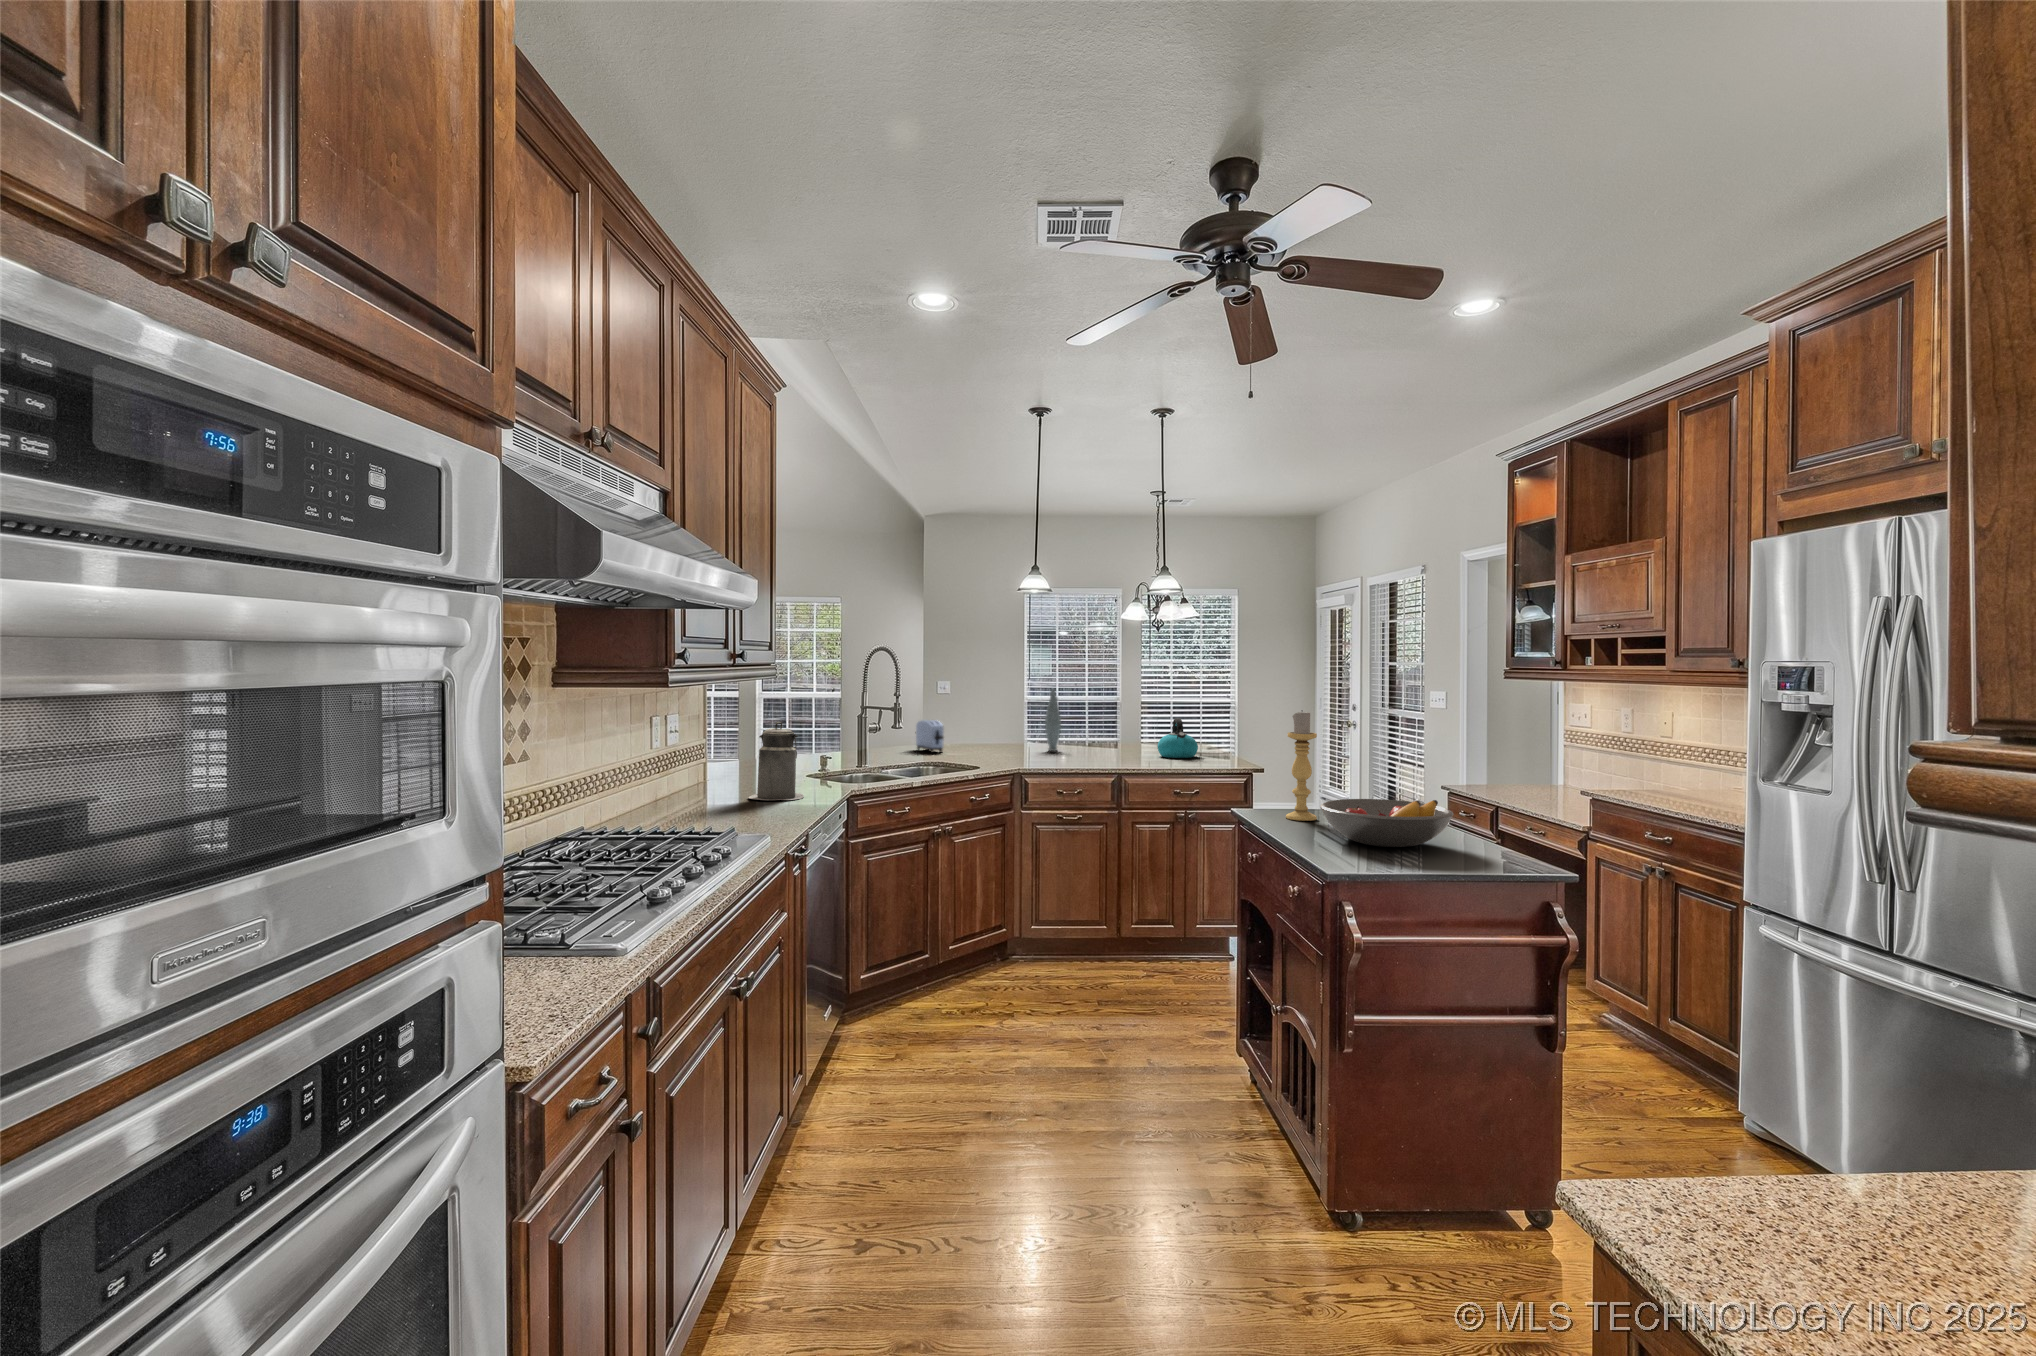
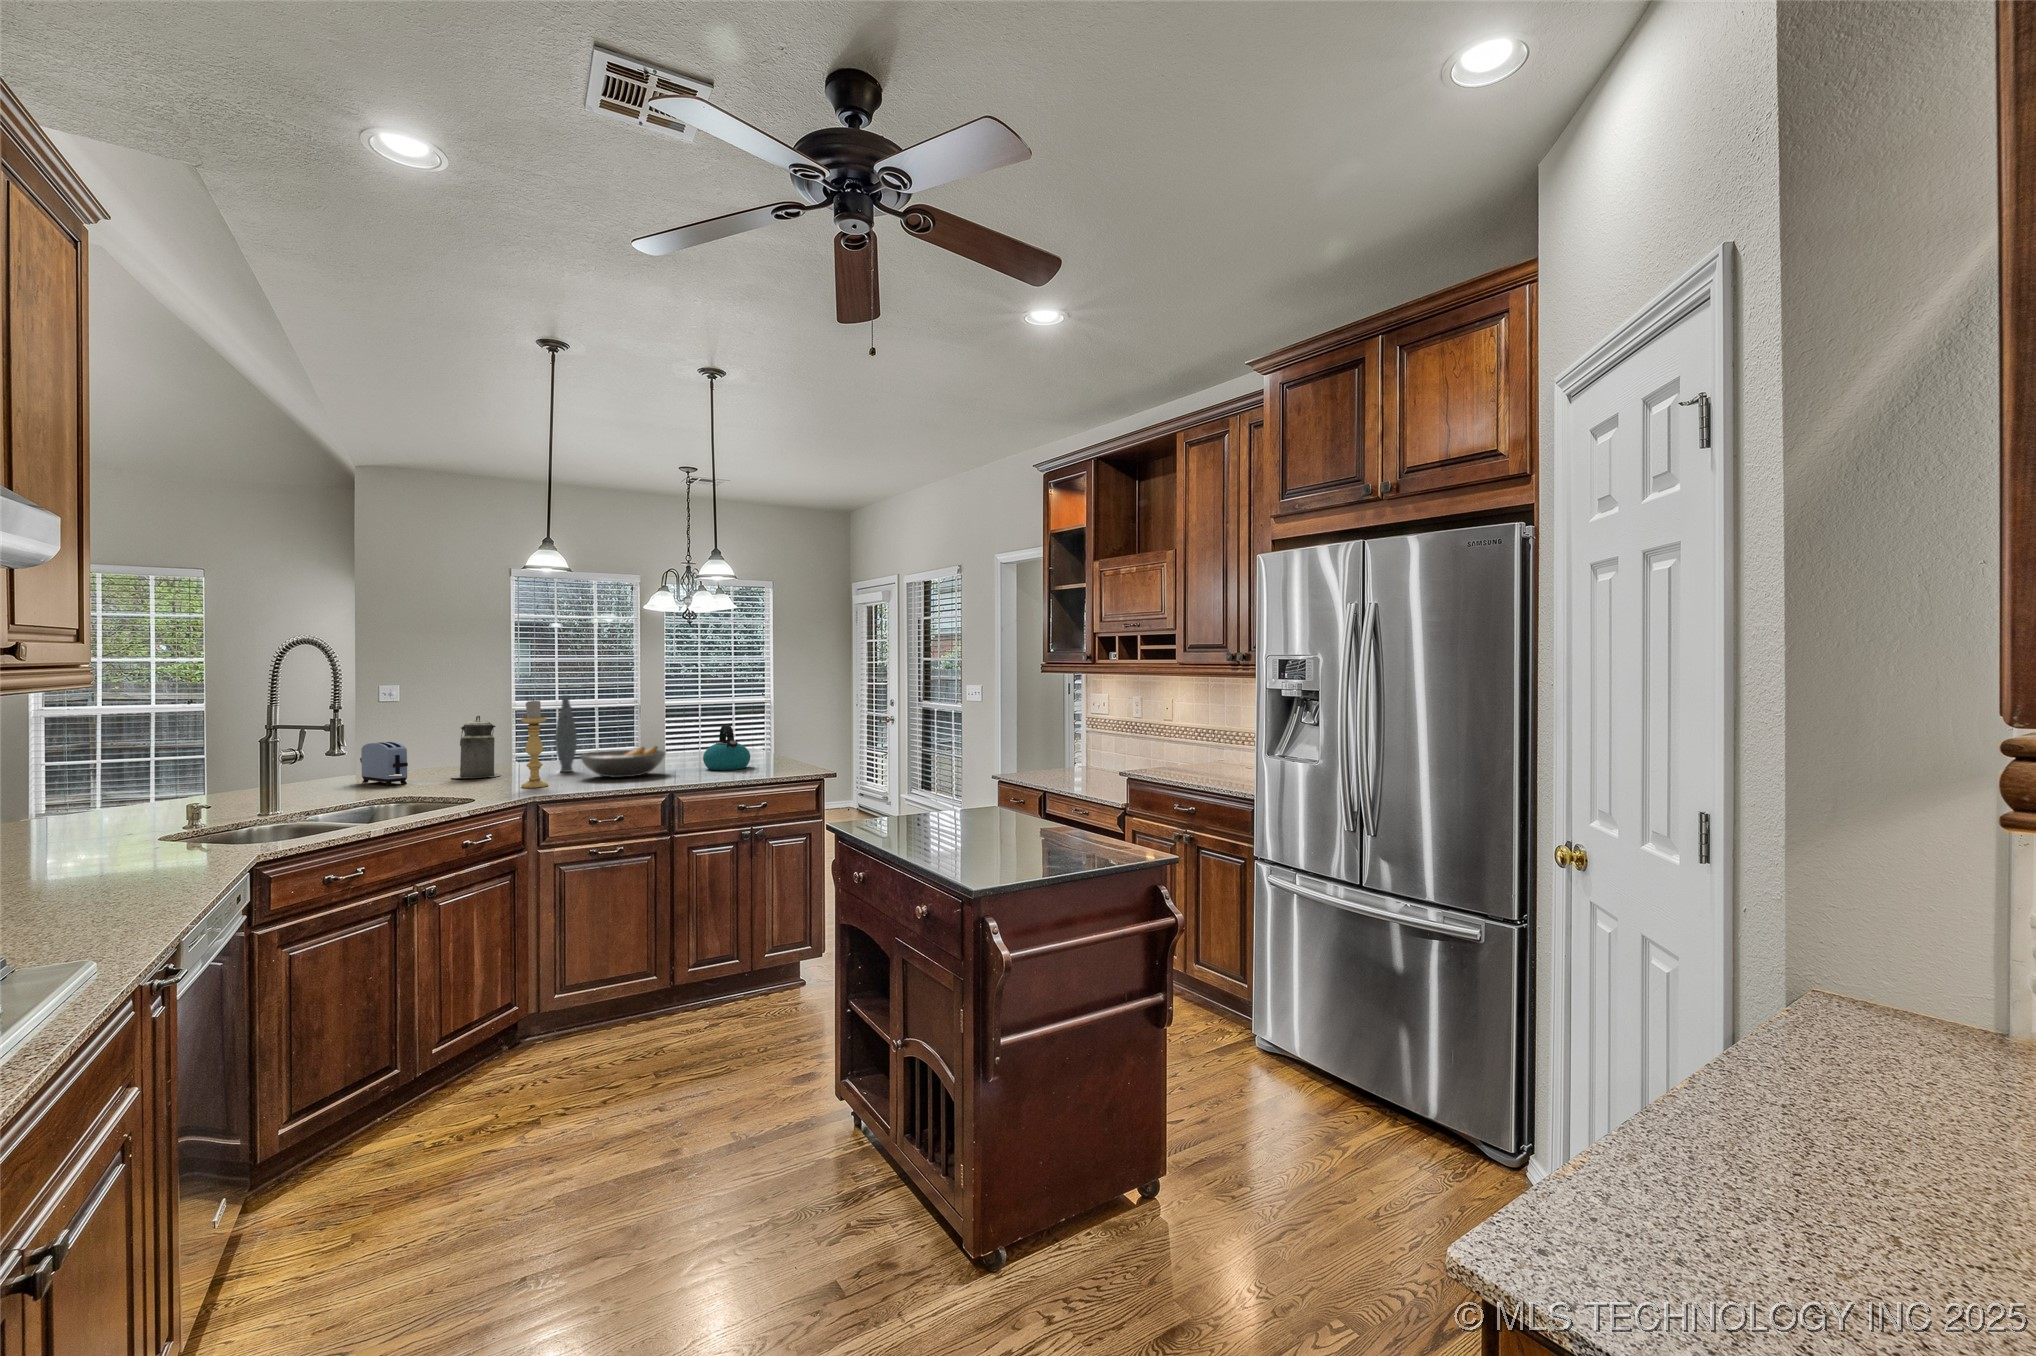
candle holder: present [1286,711,1317,821] -> present [521,700,548,788]
canister: present [749,722,804,800] -> present [451,716,501,778]
fruit bowl: present [1320,799,1454,847] -> present [580,746,666,777]

